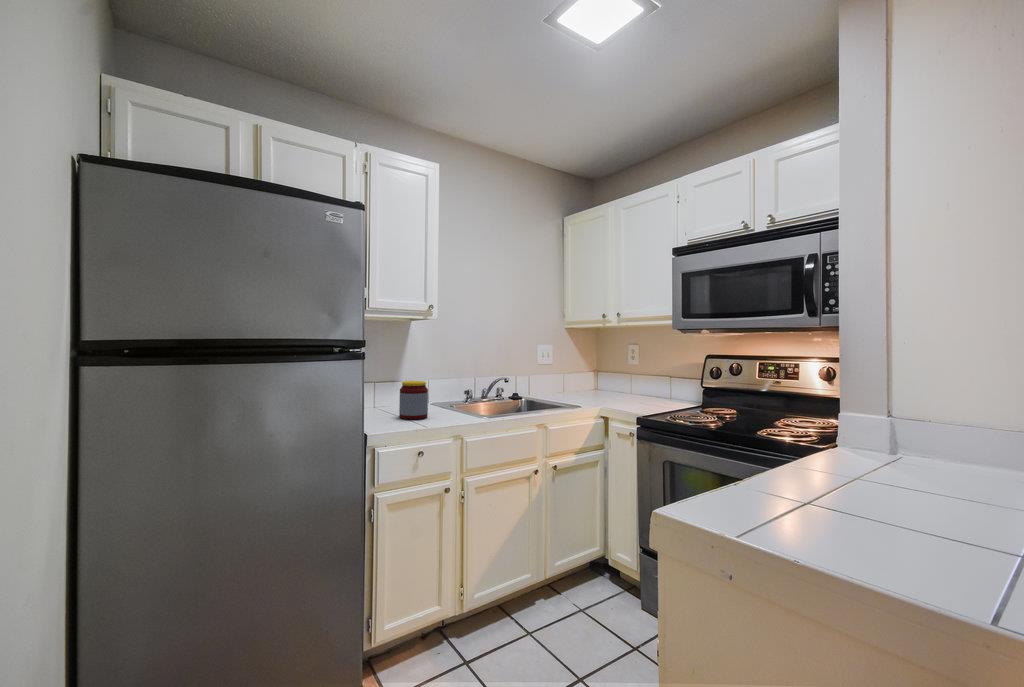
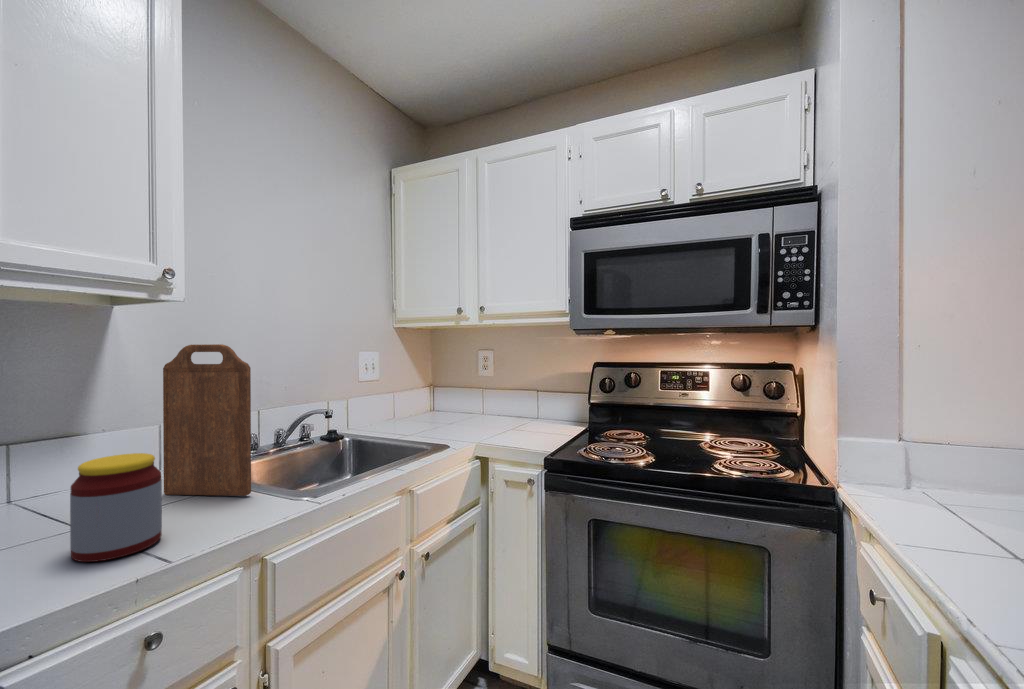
cutting board: none [430,336,465,411] -> present [163,344,251,496]

